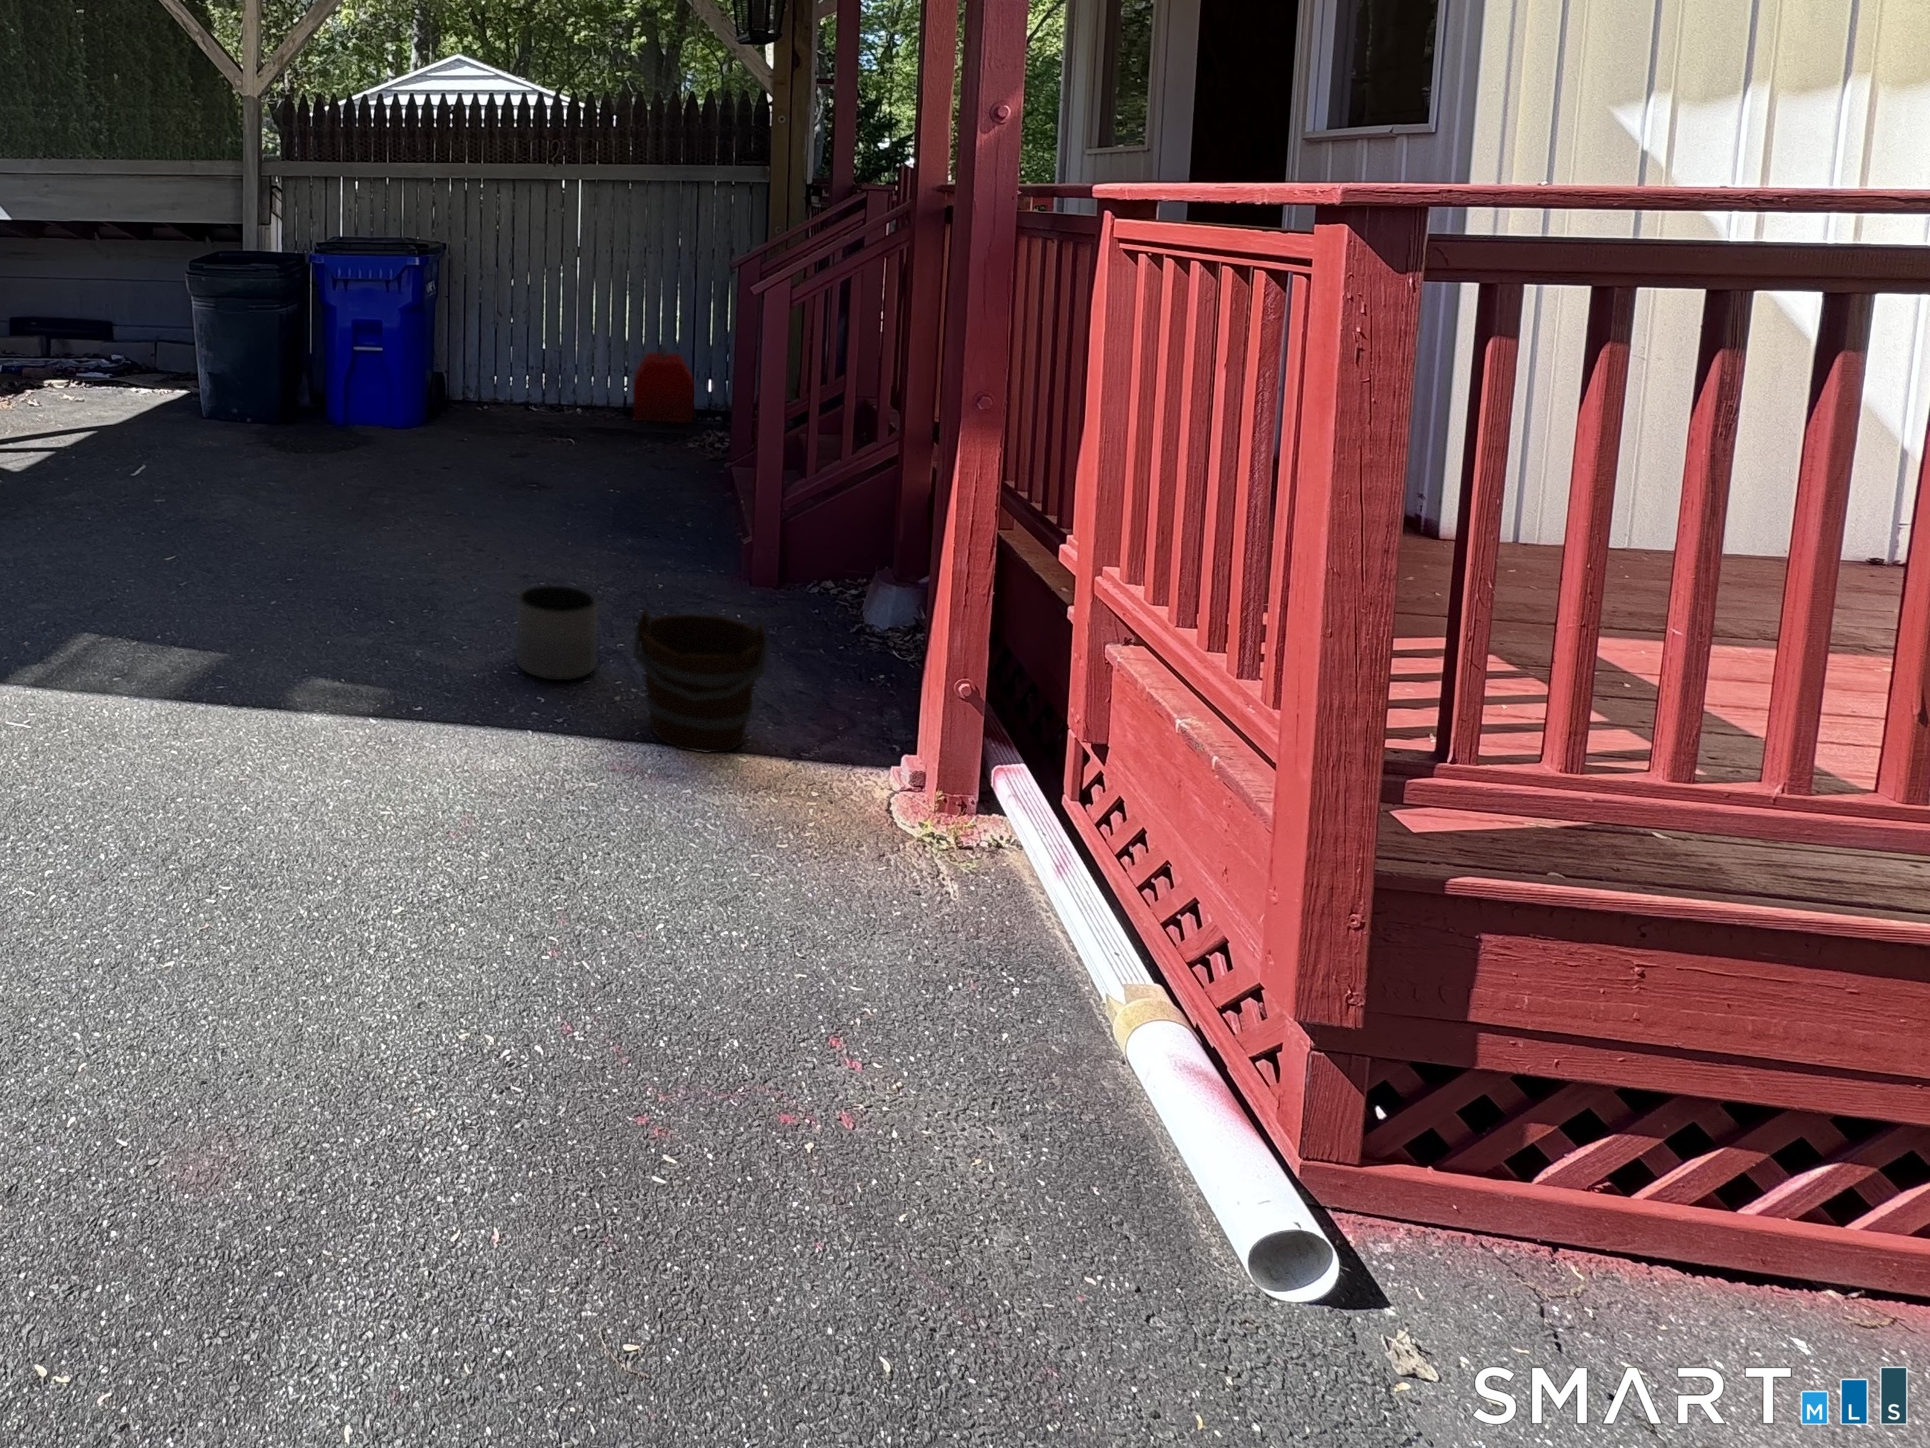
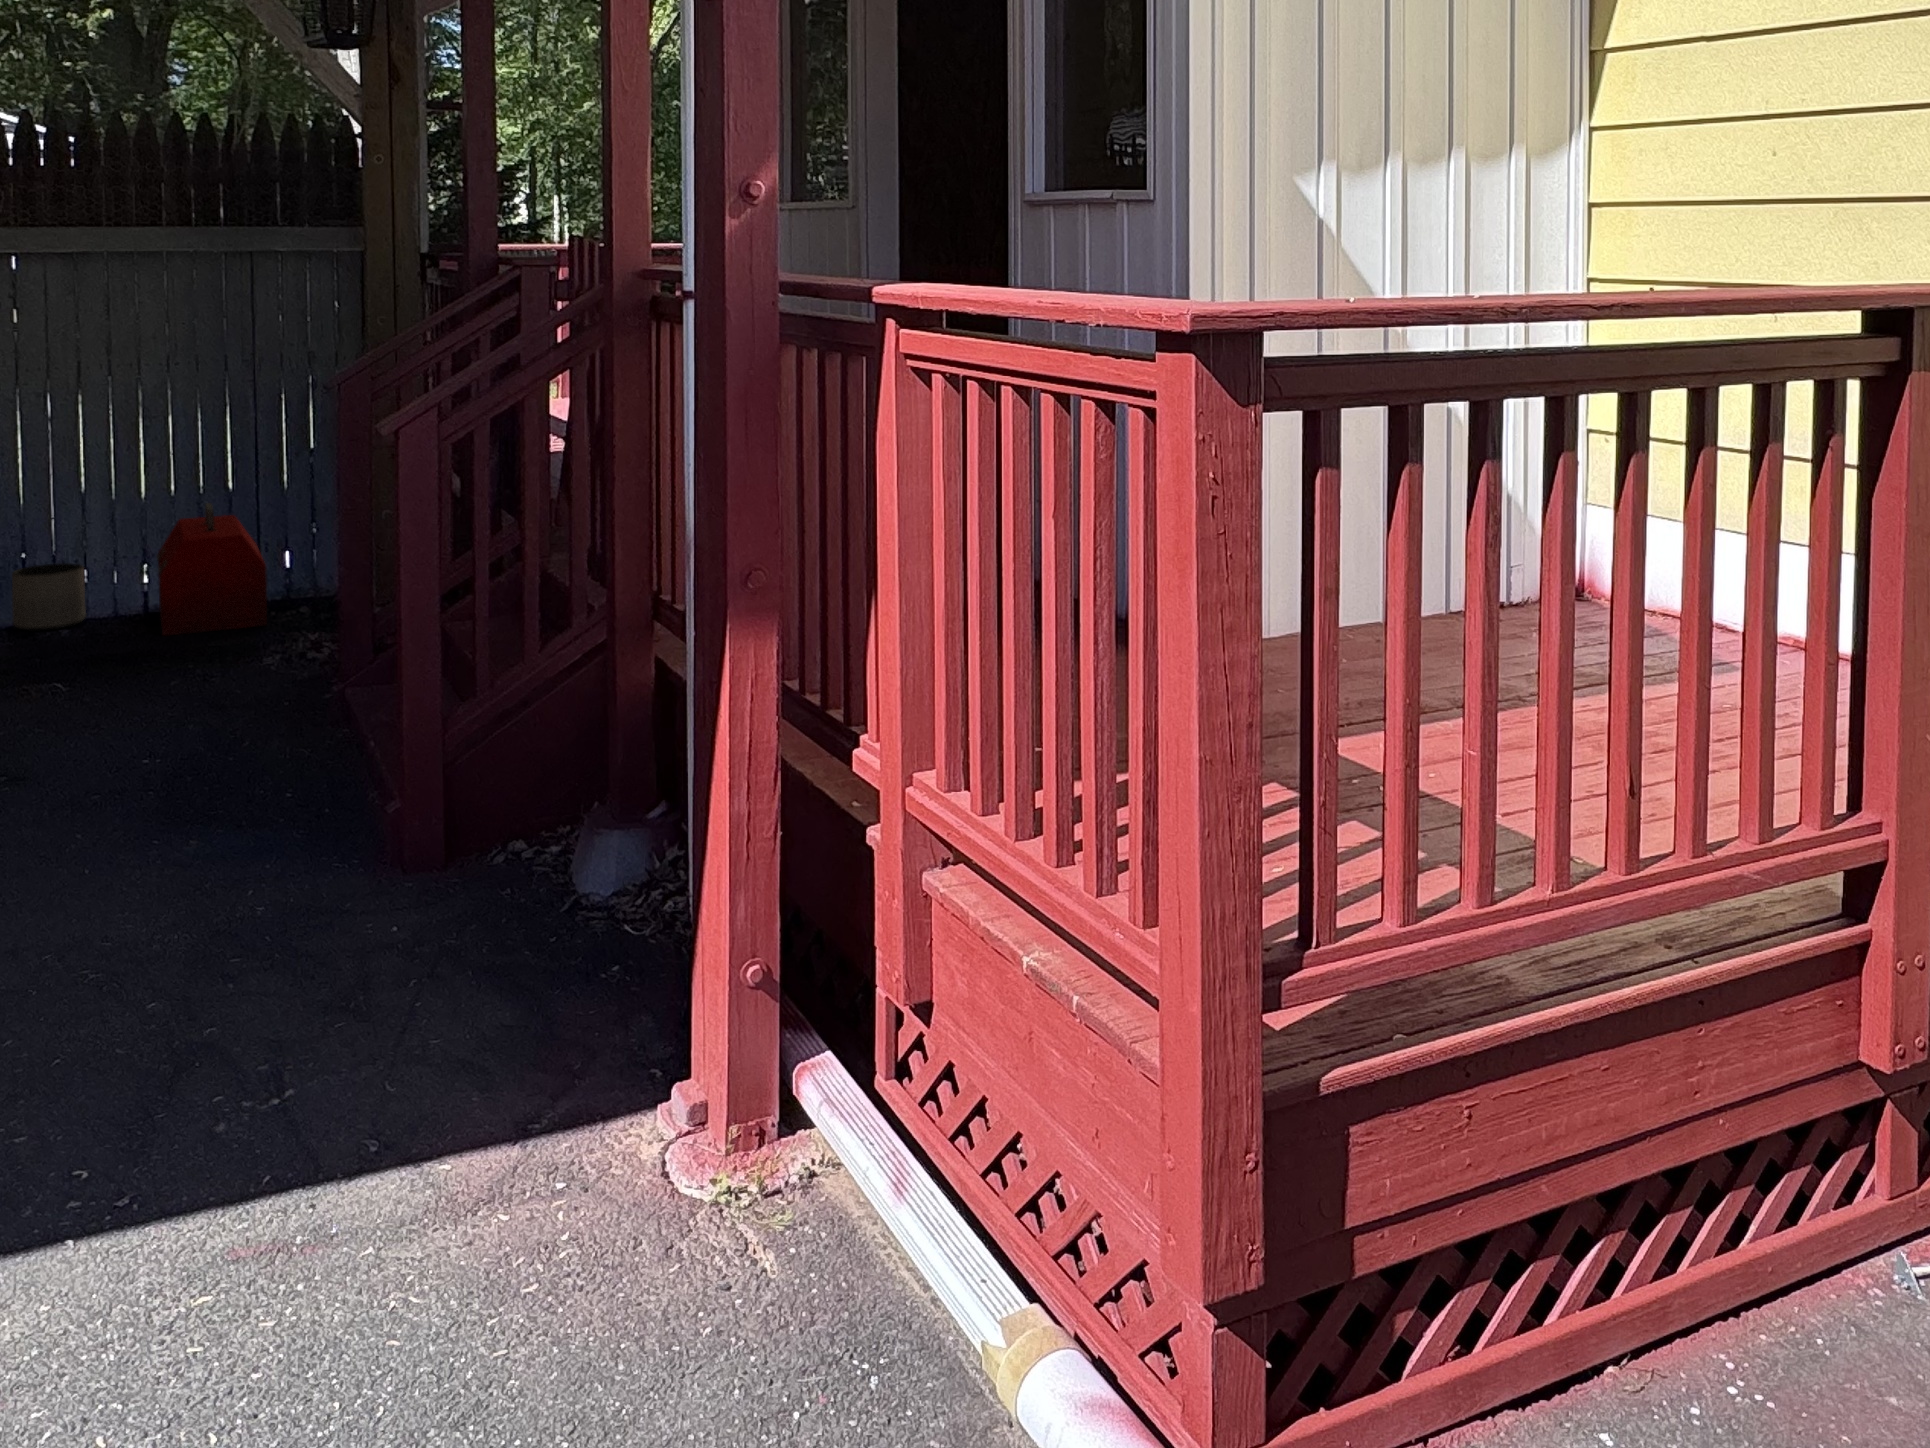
planter: present [516,586,597,680] -> present [12,563,86,631]
bucket: present [633,609,769,753] -> none [252,953,475,1194]

